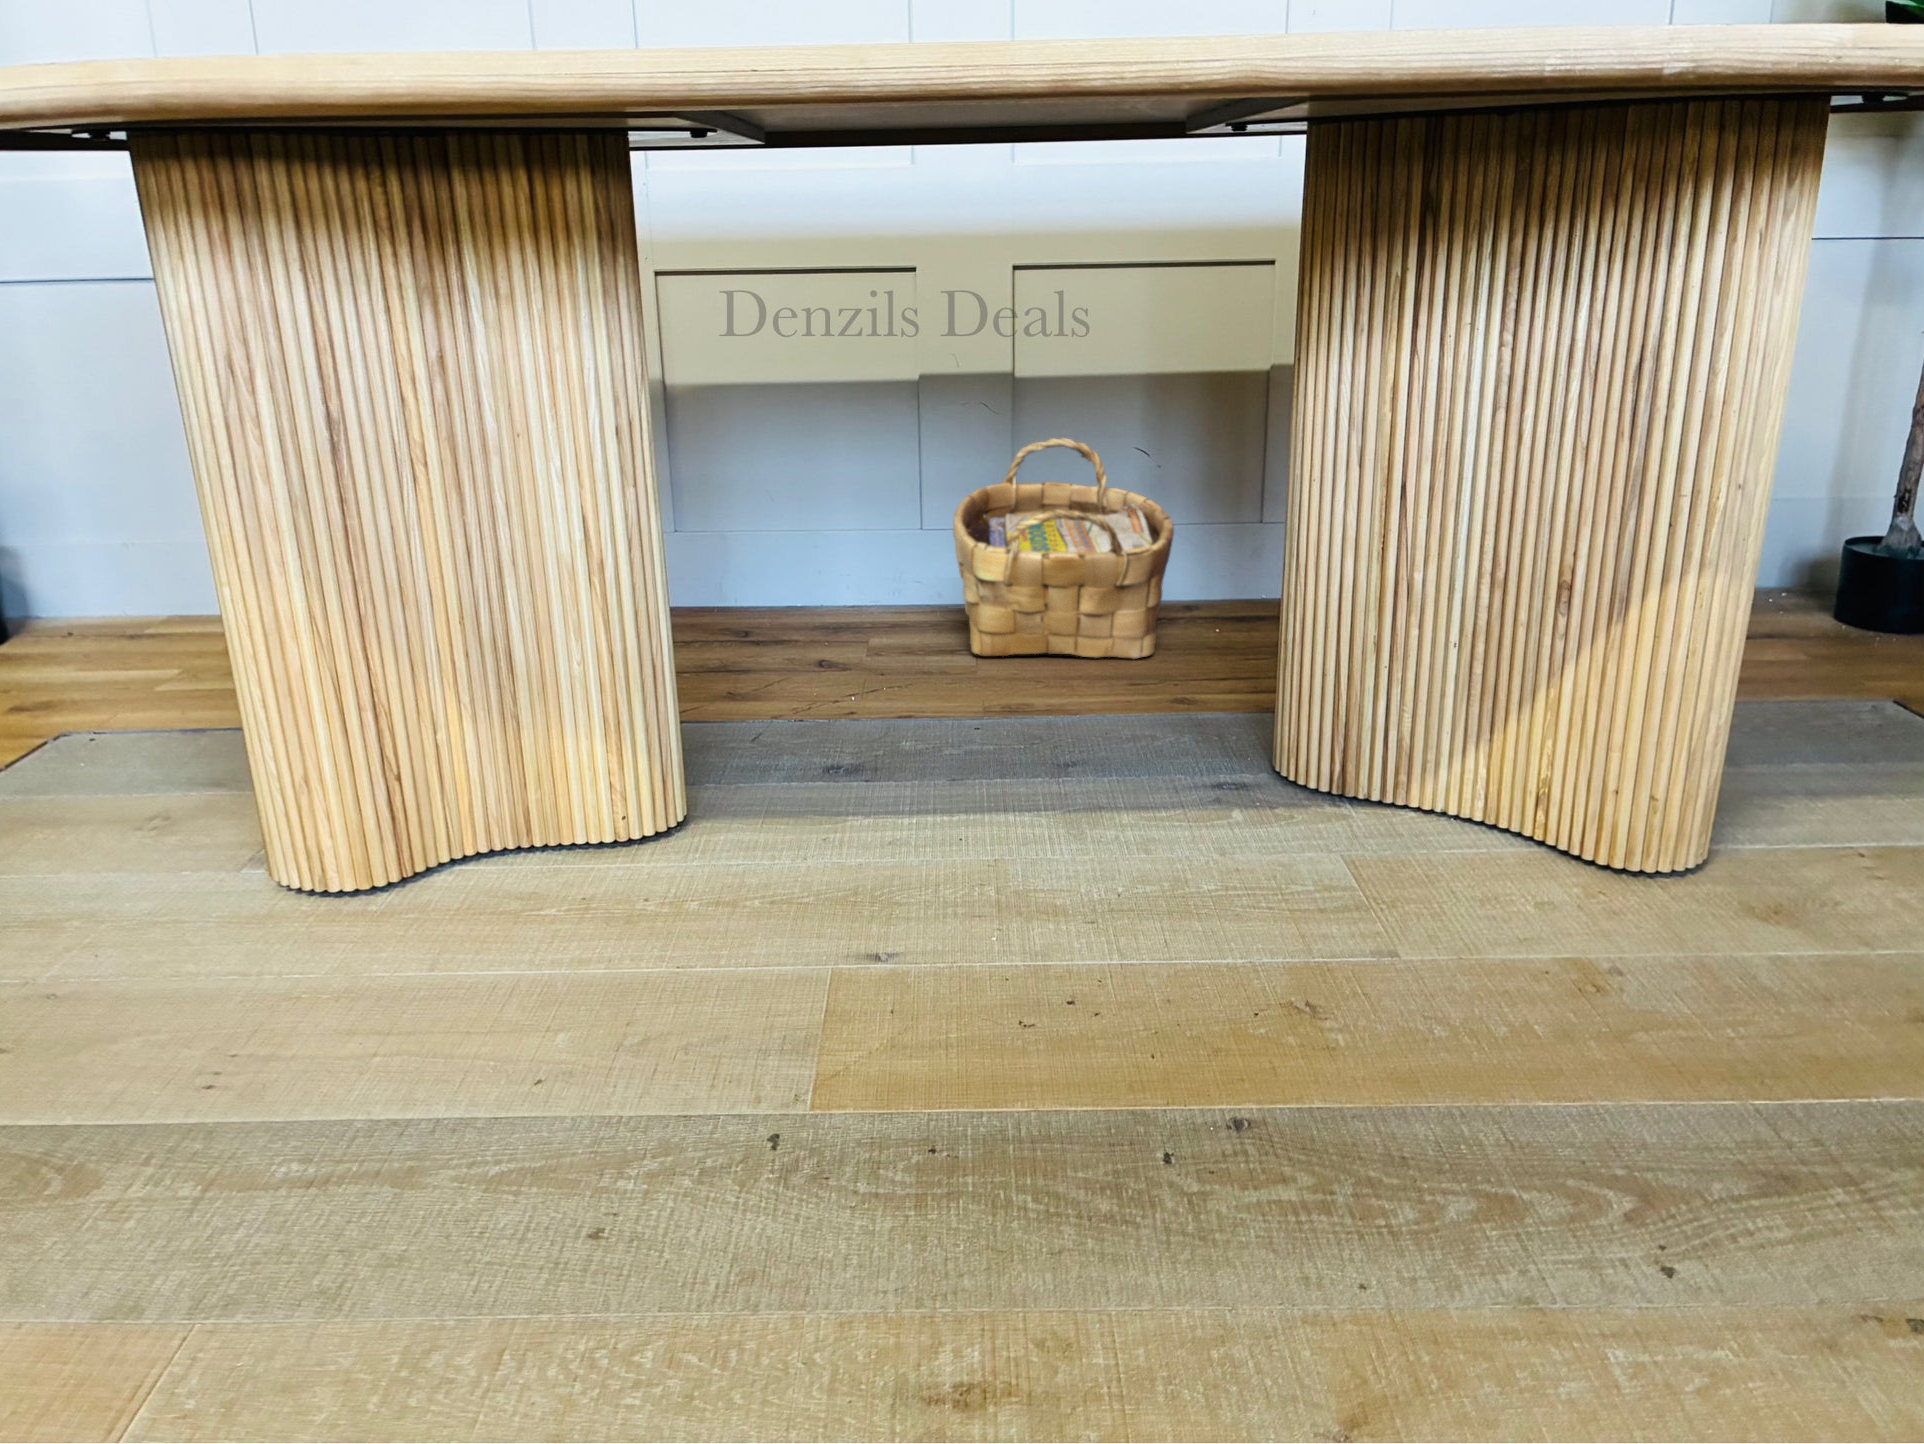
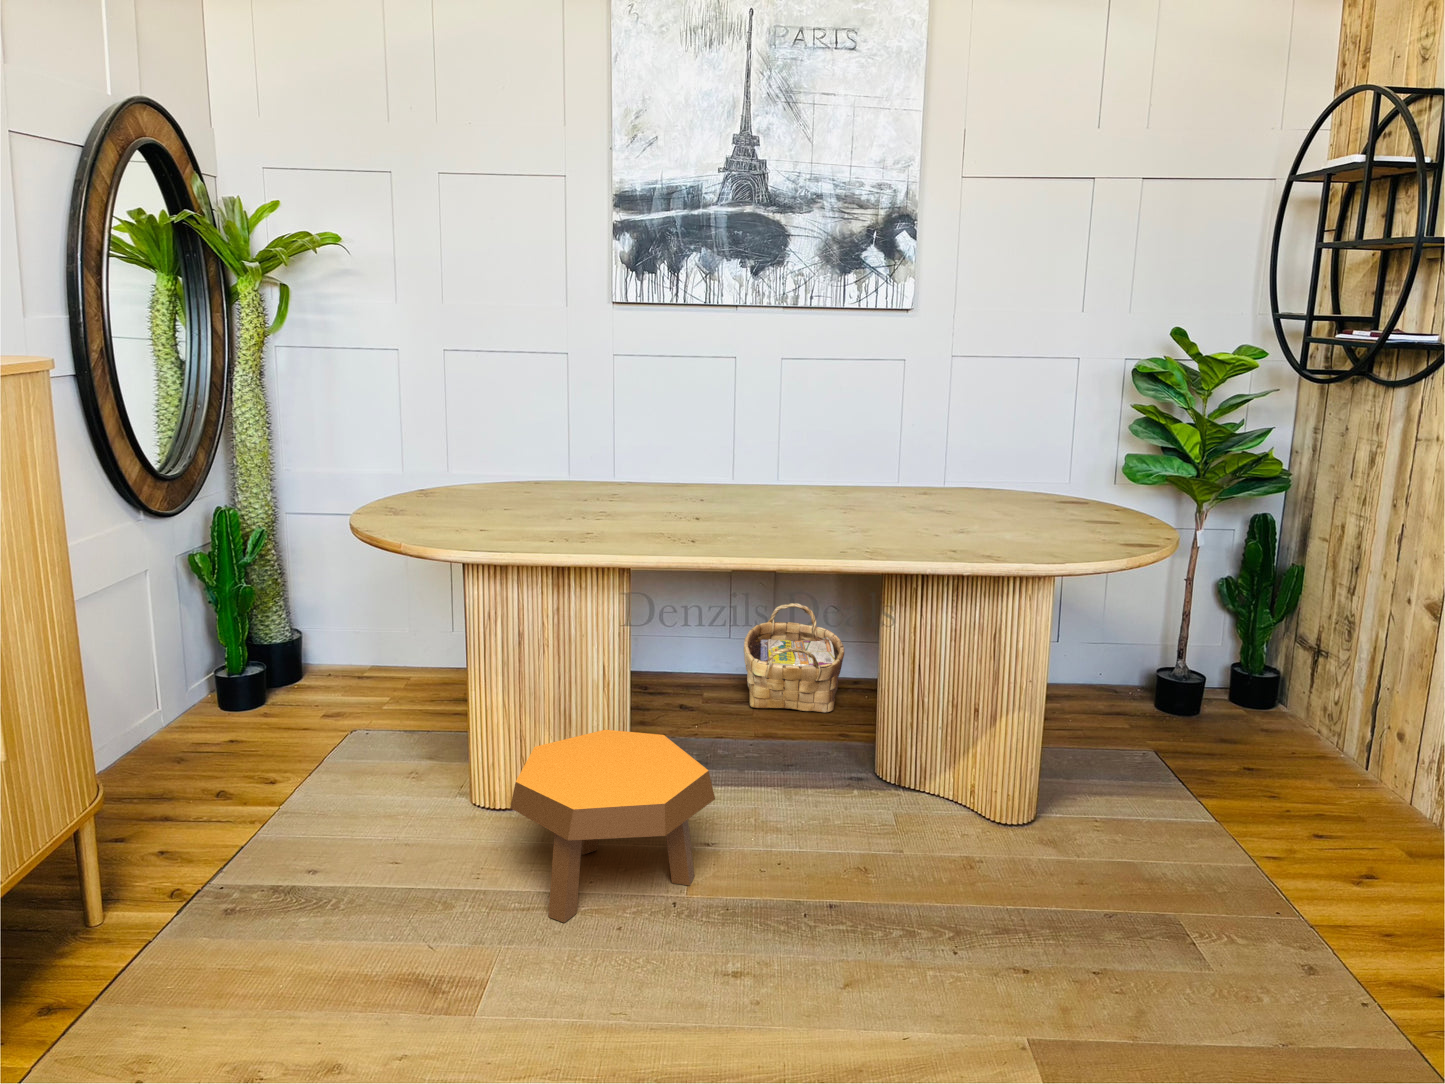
footstool: none [243,664,882,1223] -> present [510,730,715,923]

